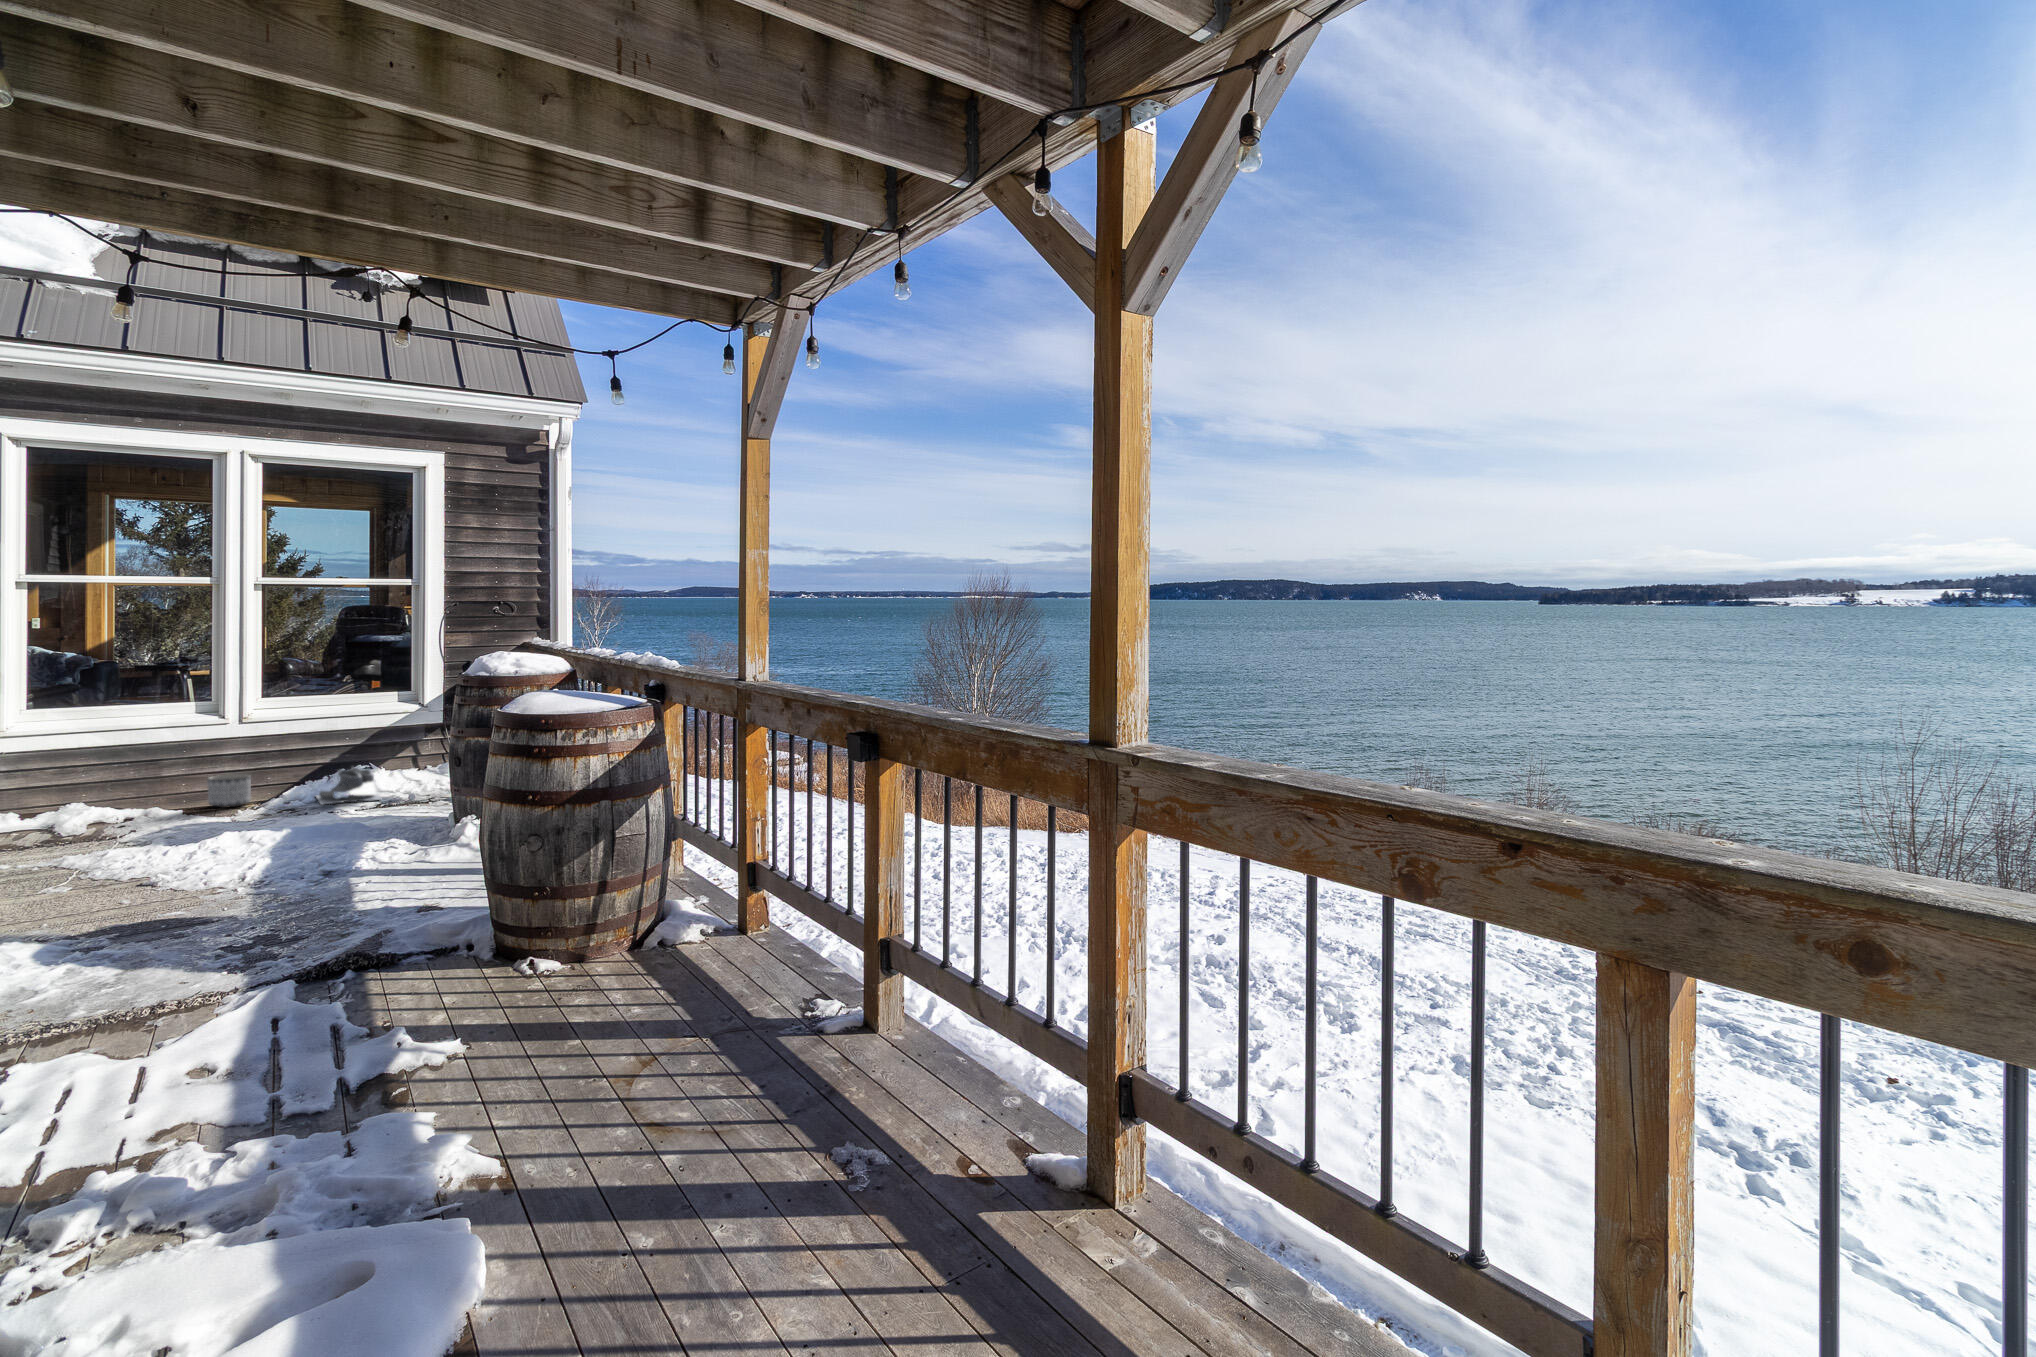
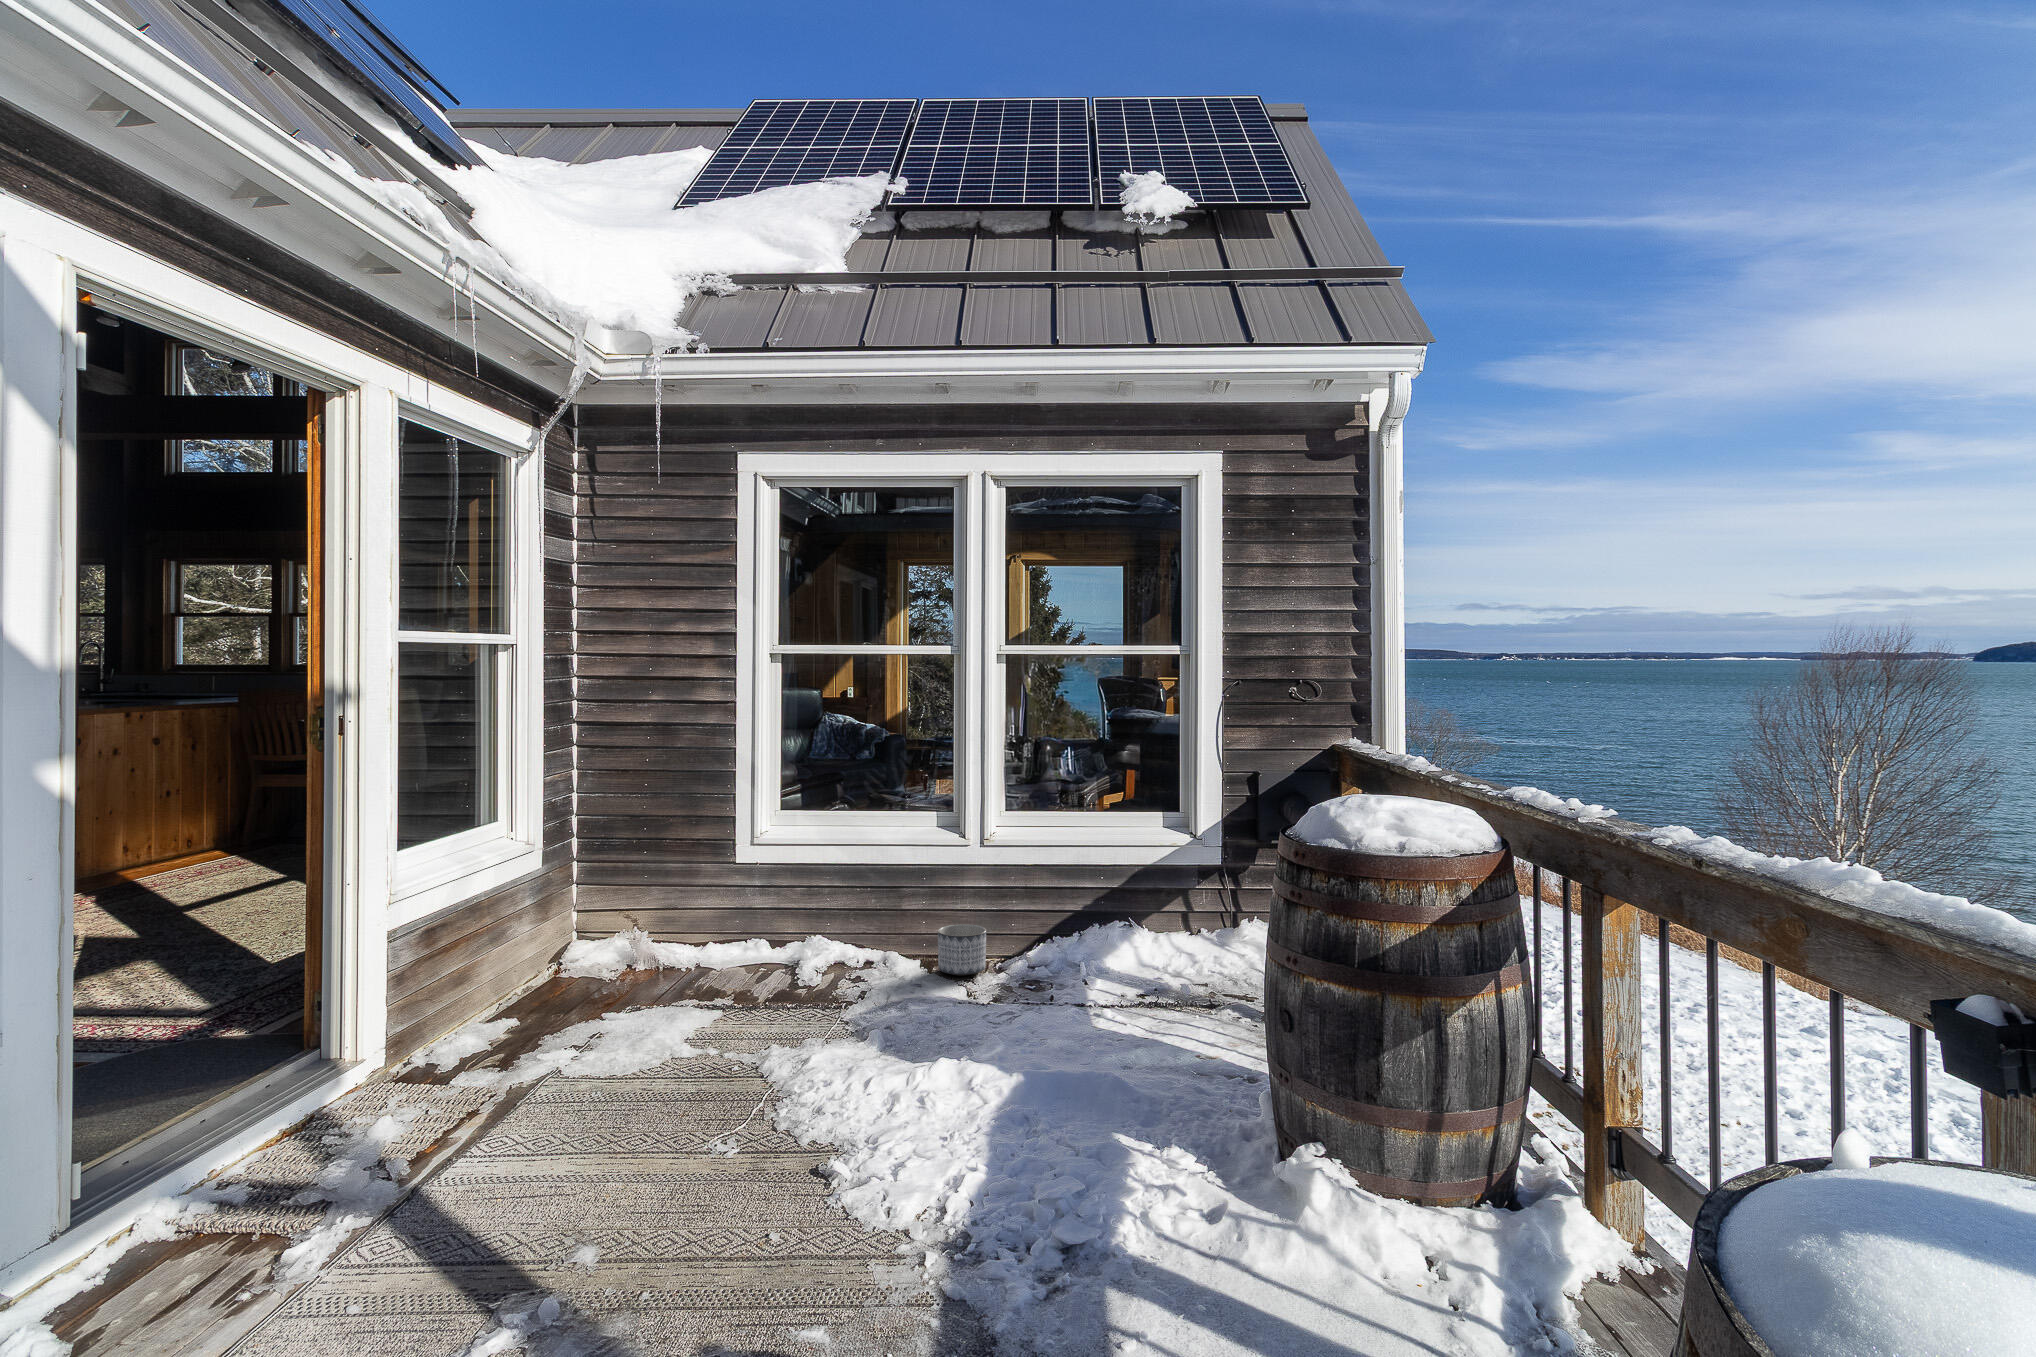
boots: present [316,767,381,804] -> none [1061,925,1147,987]

